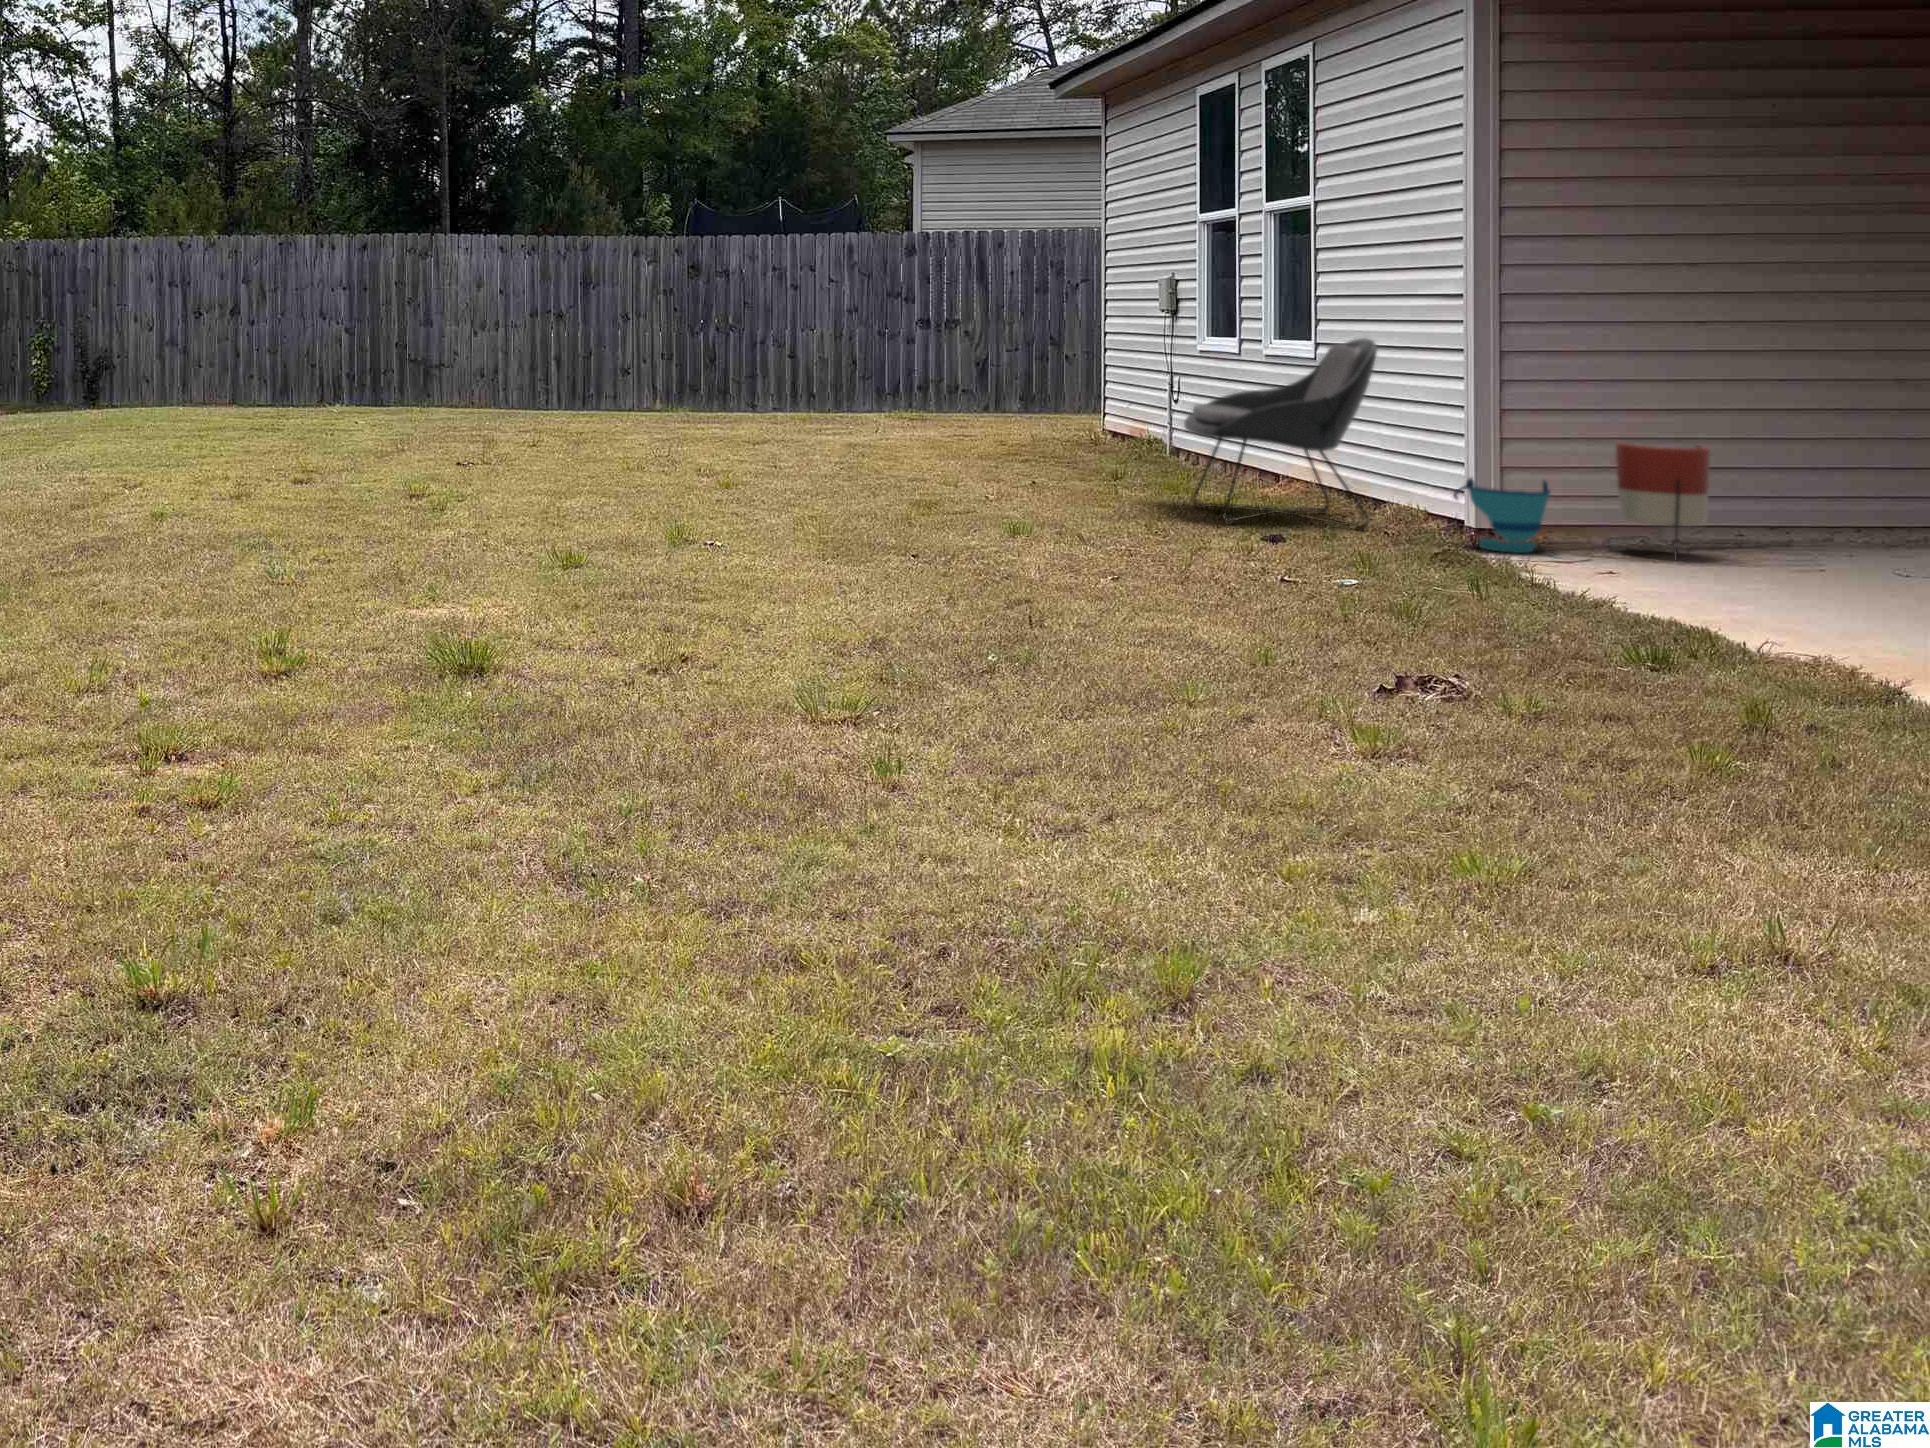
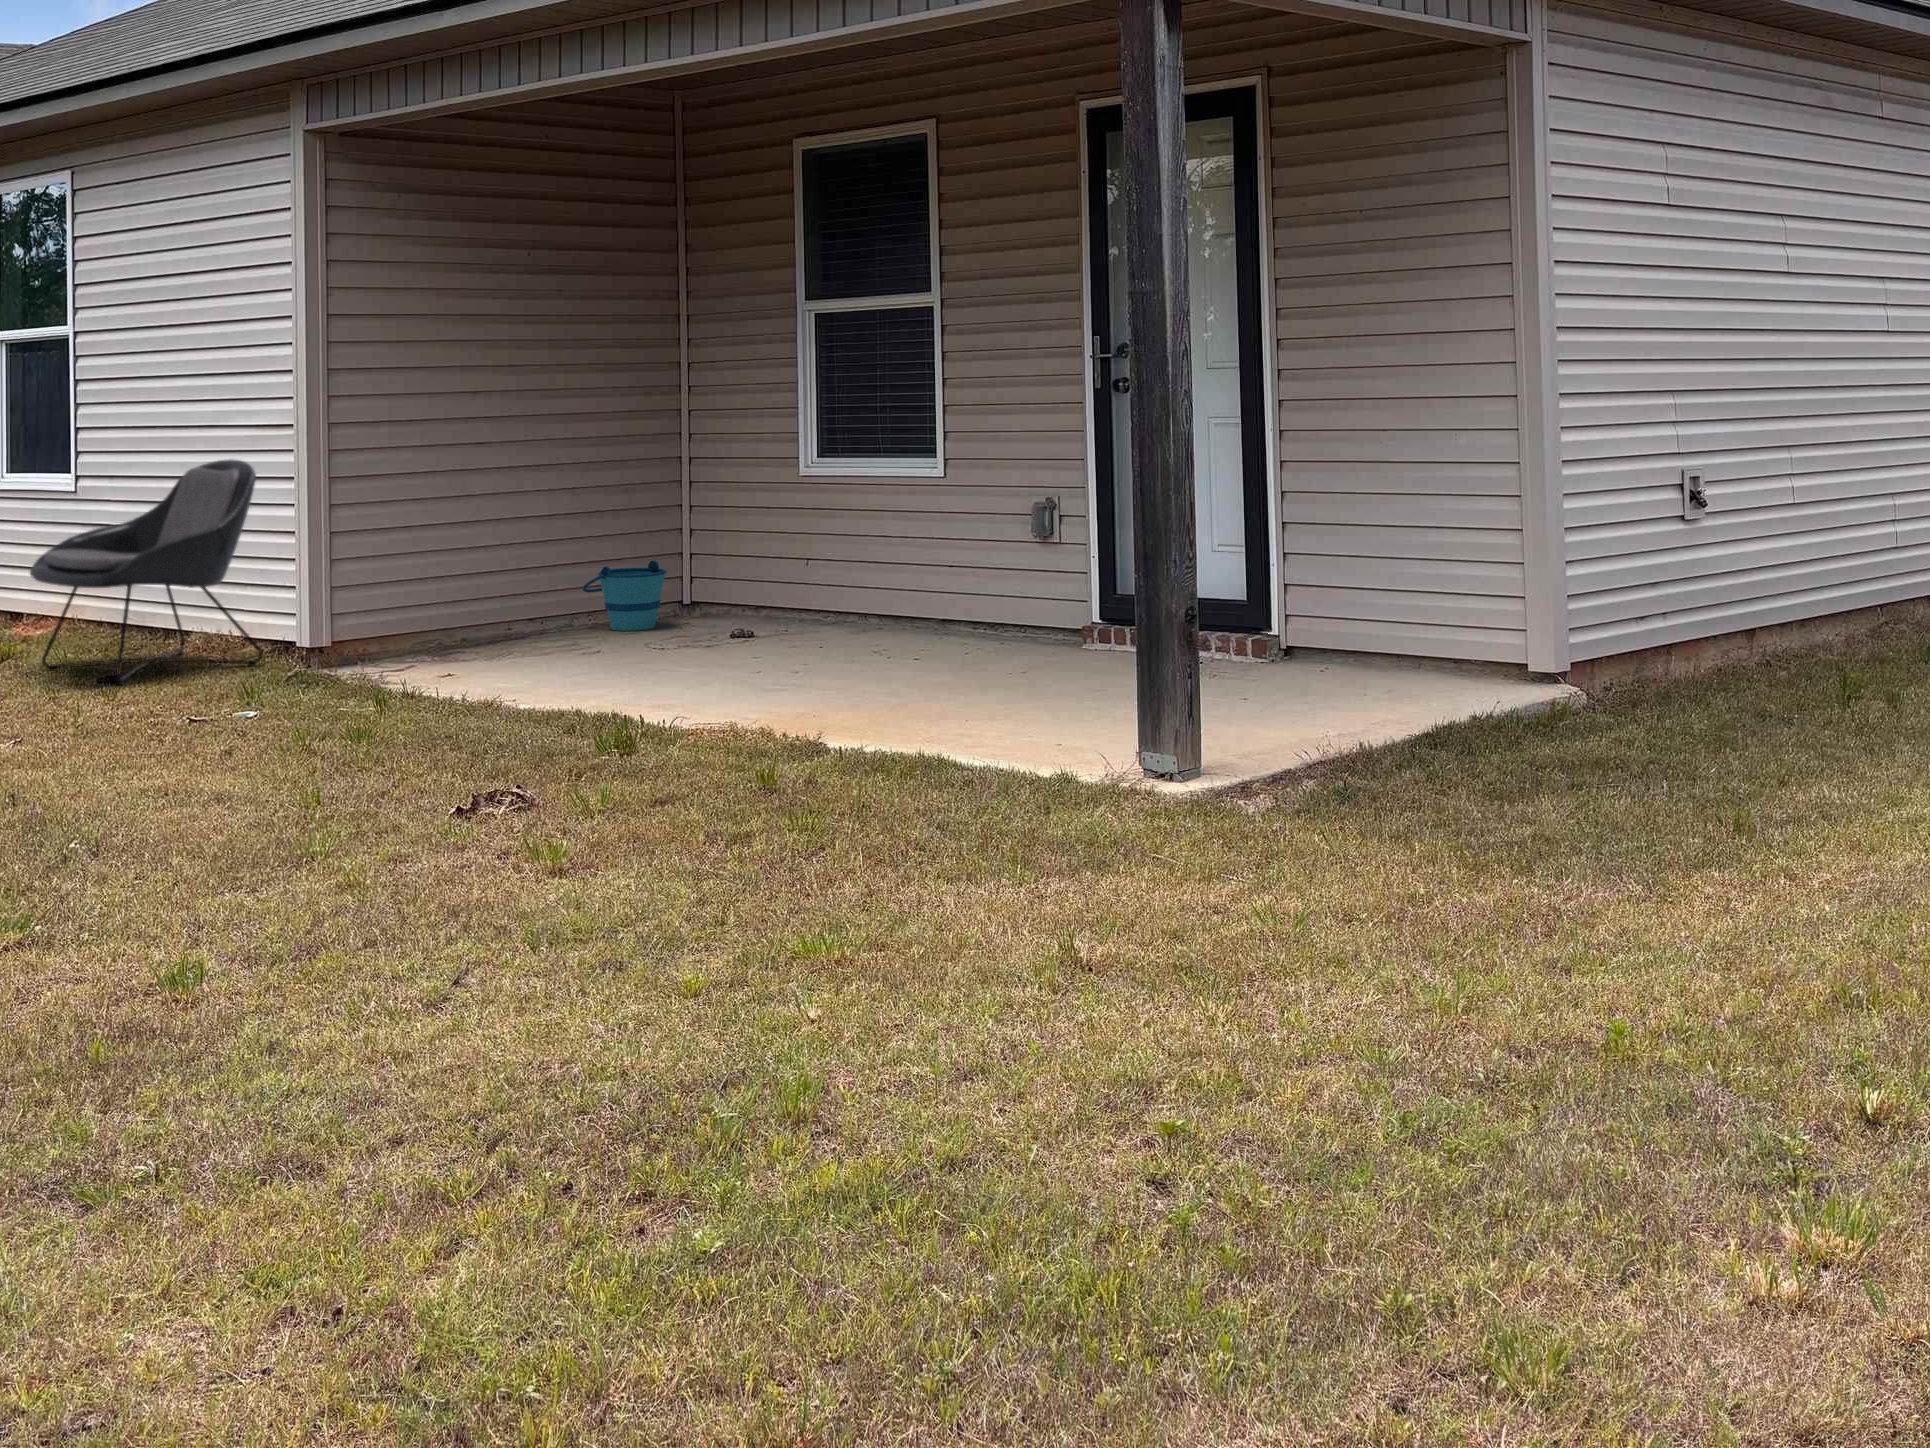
planter: present [1616,440,1710,559] -> none [480,533,561,645]
bucket: present [1453,478,1550,553] -> present [583,560,666,631]

